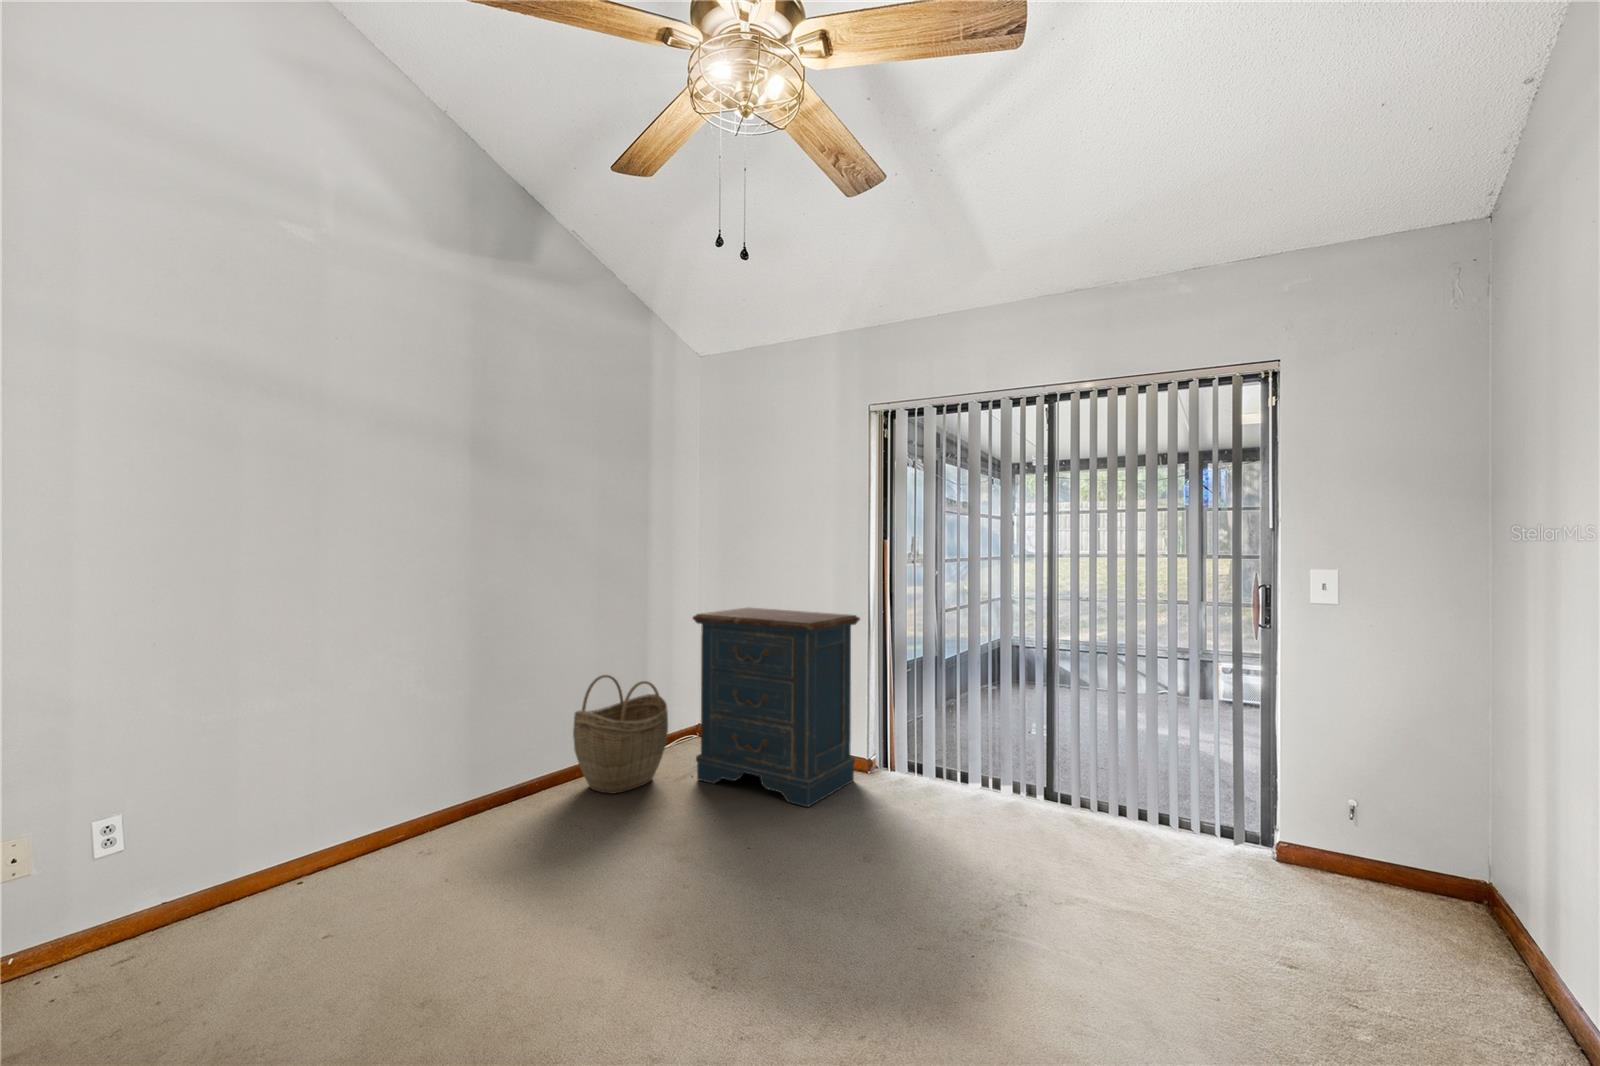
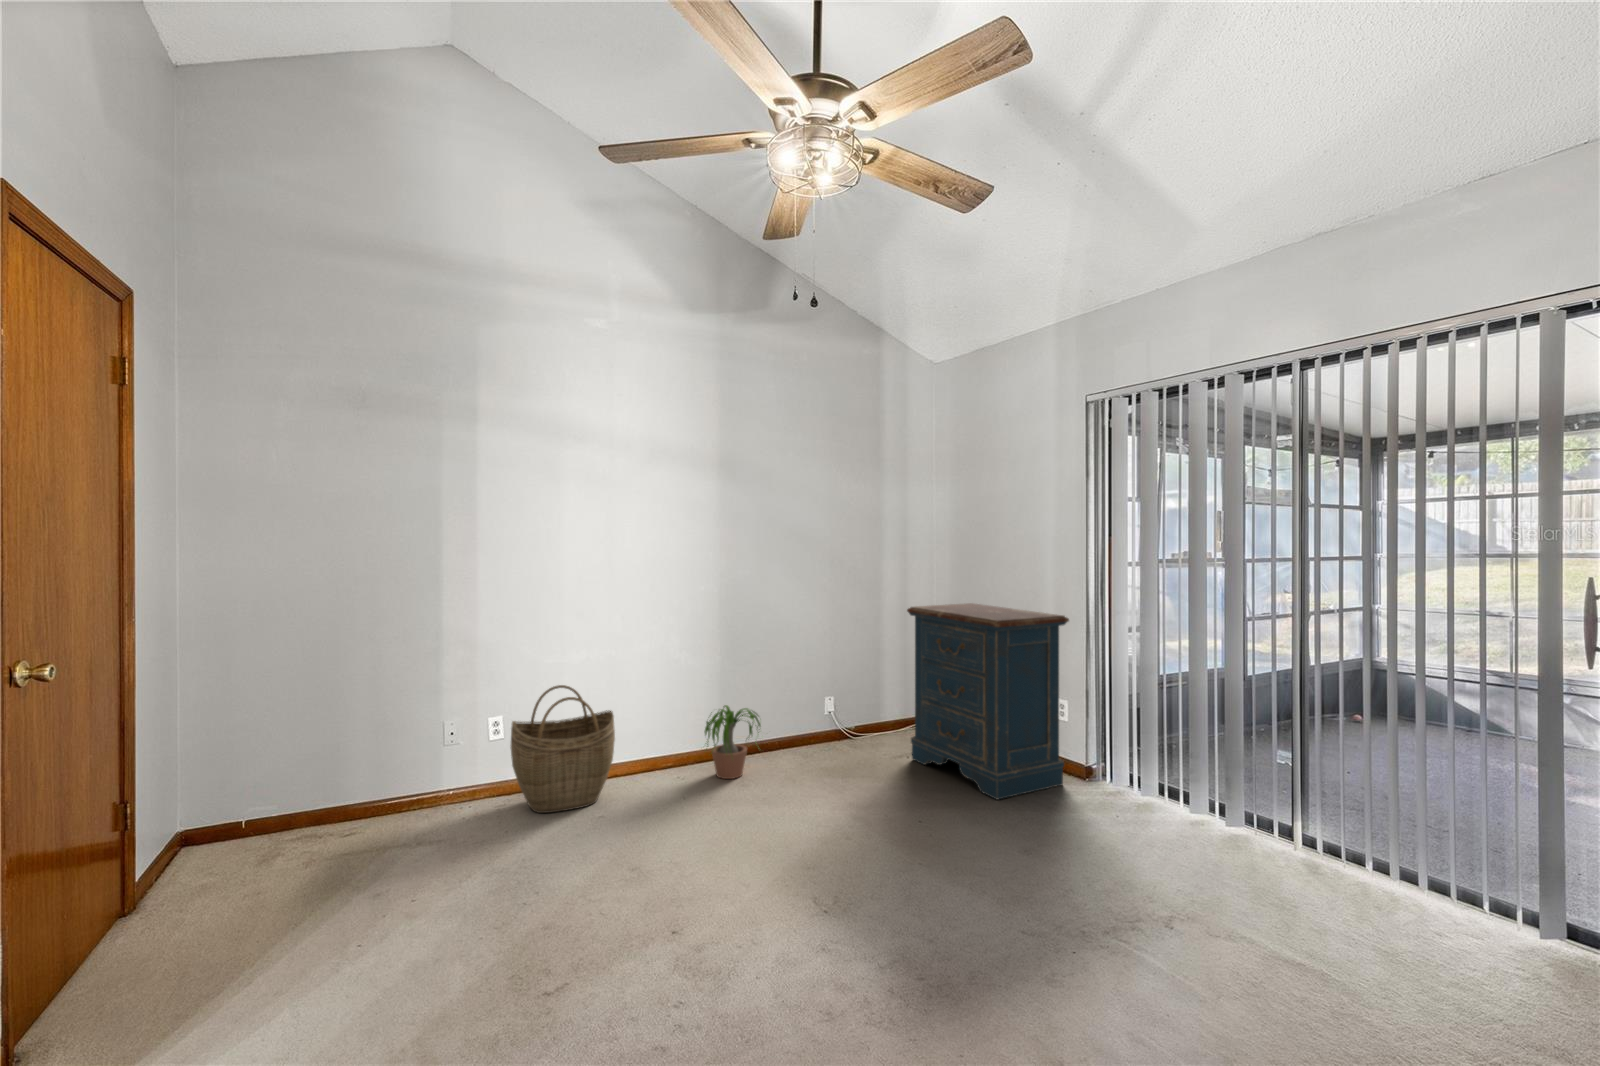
woven basket: present [573,675,668,794] -> present [511,685,615,813]
potted plant: none [452,748,546,843] -> present [705,705,761,779]

